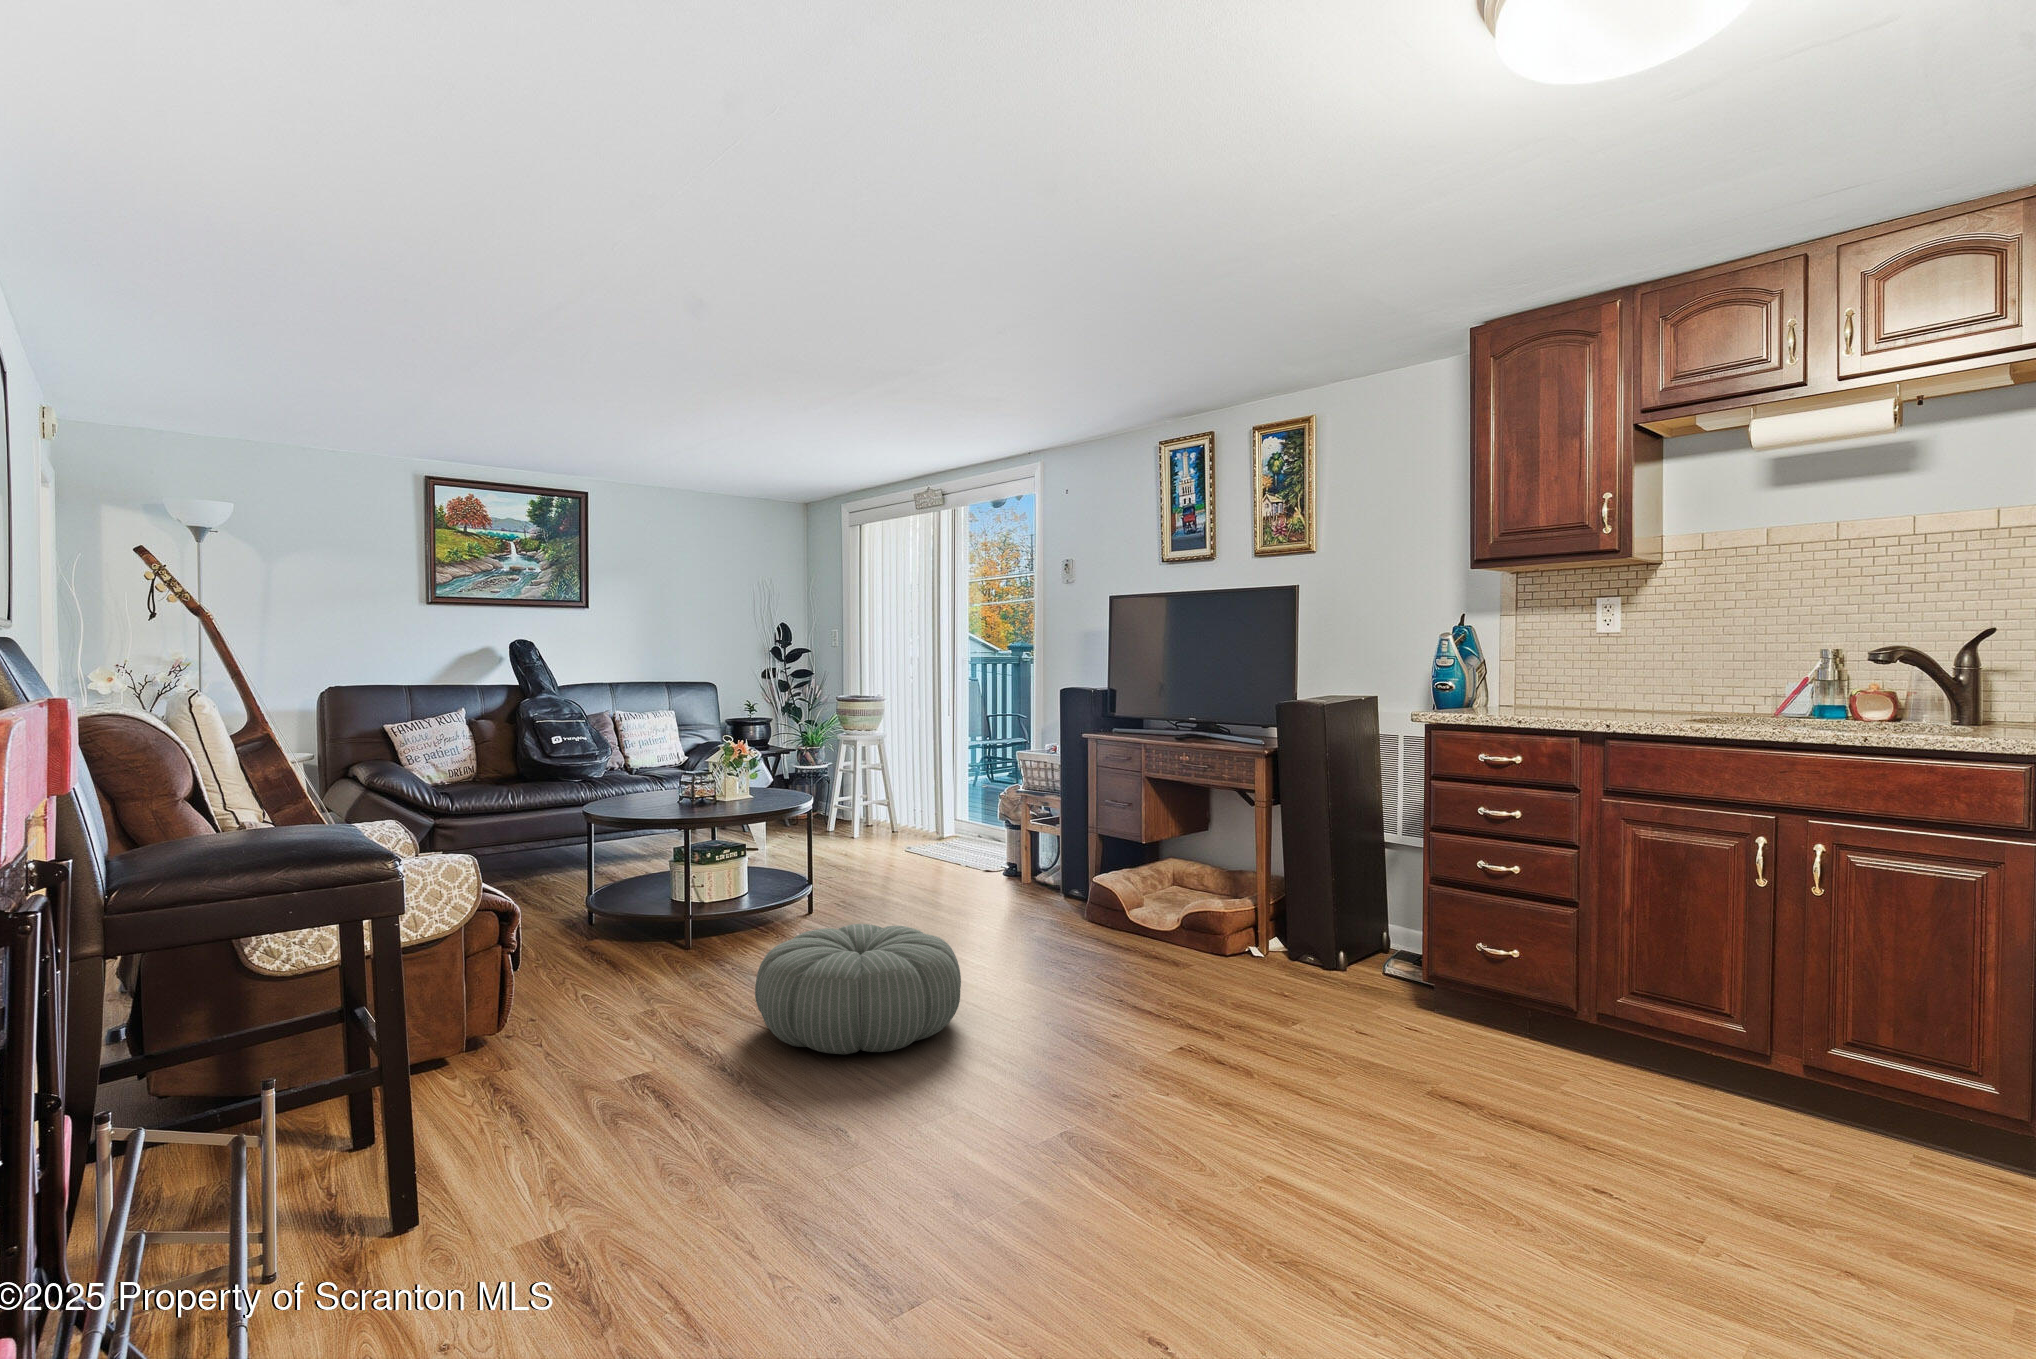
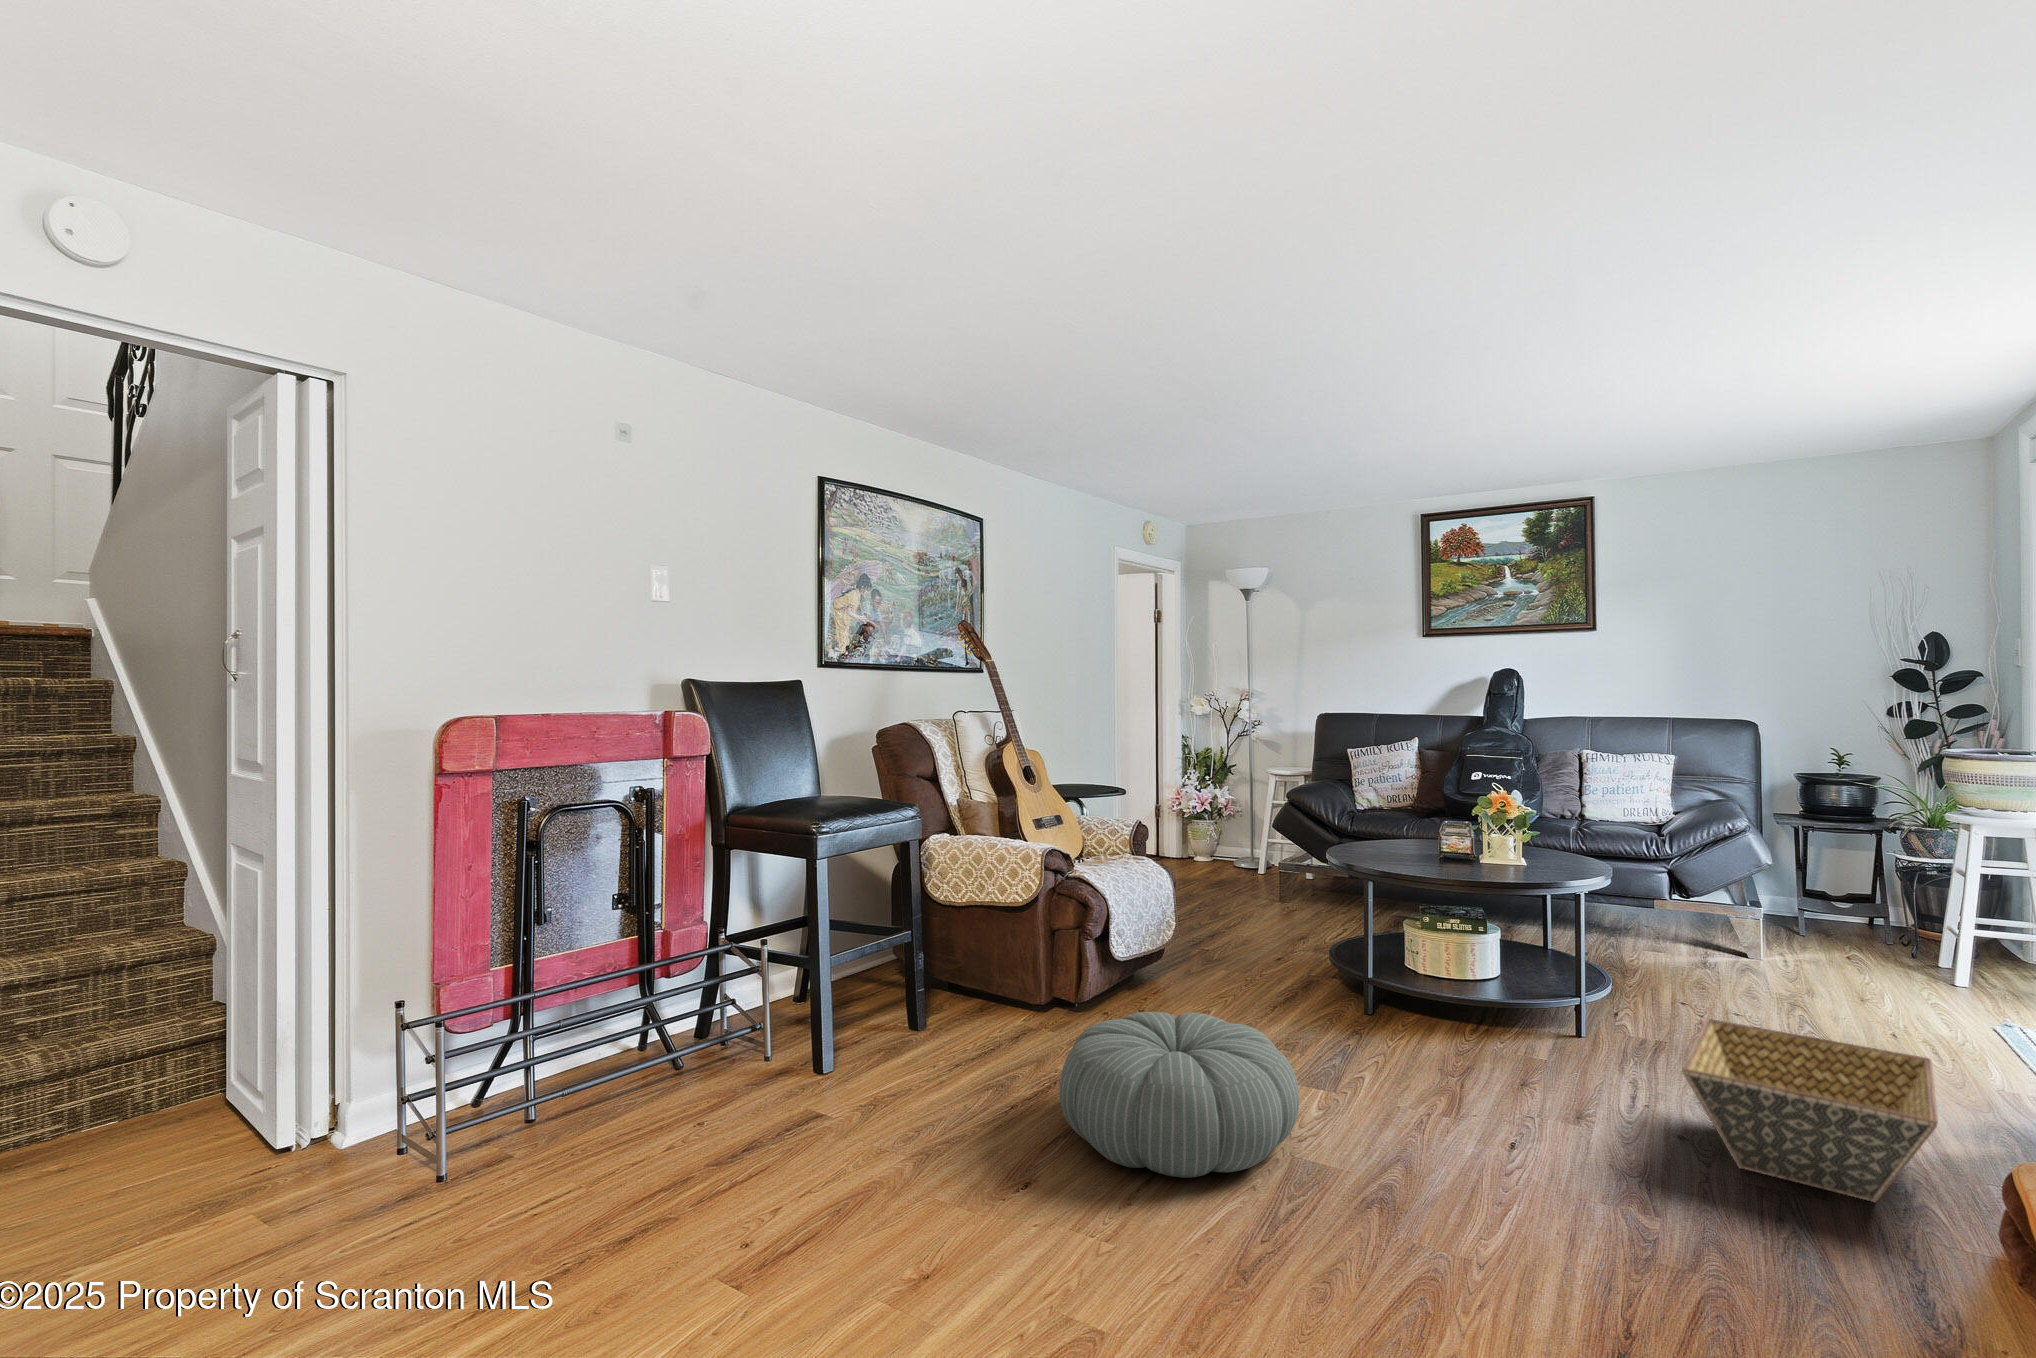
basket: none [958,841,1104,920] -> present [1682,1019,1938,1203]

